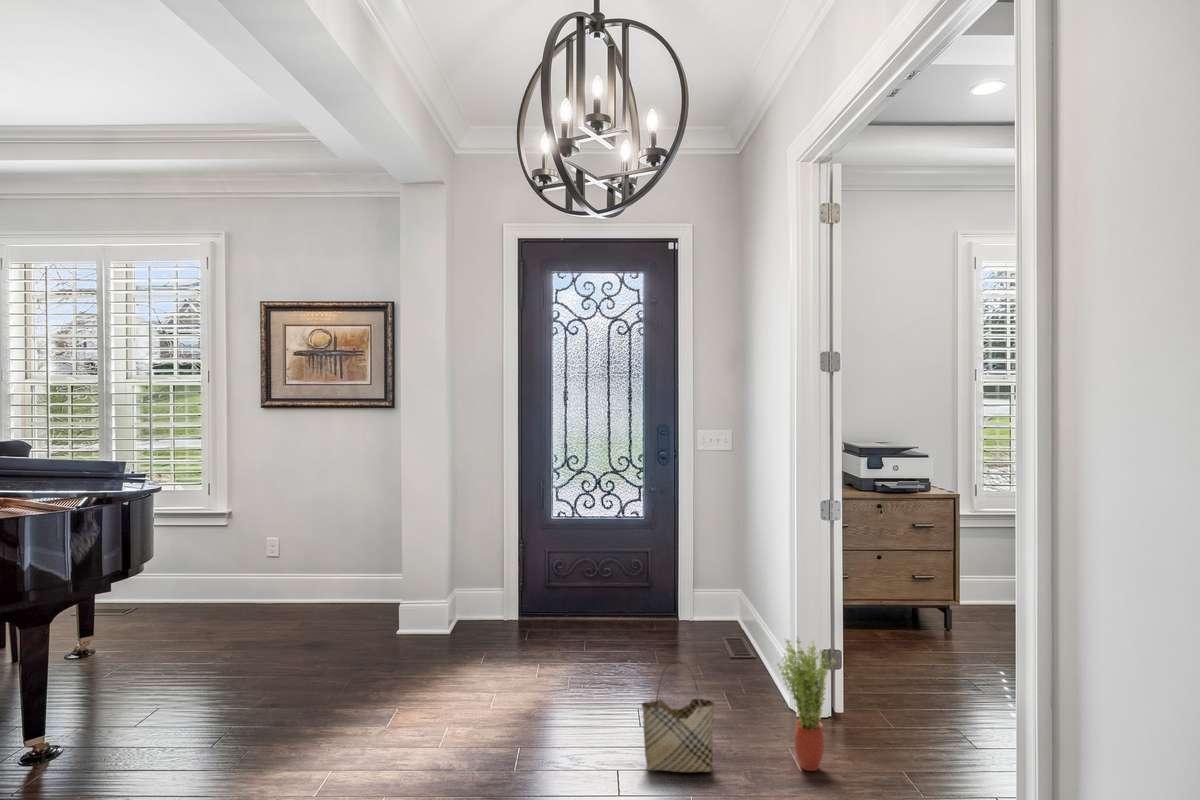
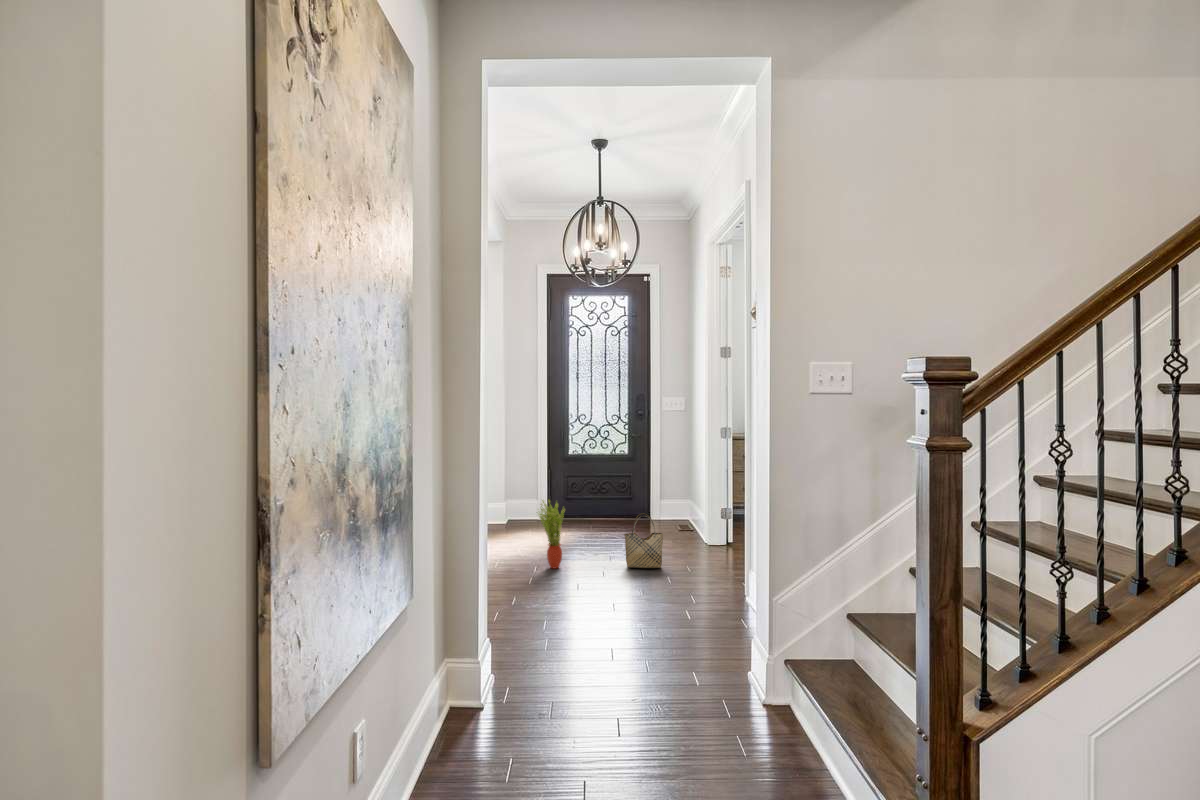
potted plant: present [778,638,836,771] -> present [538,500,565,568]

